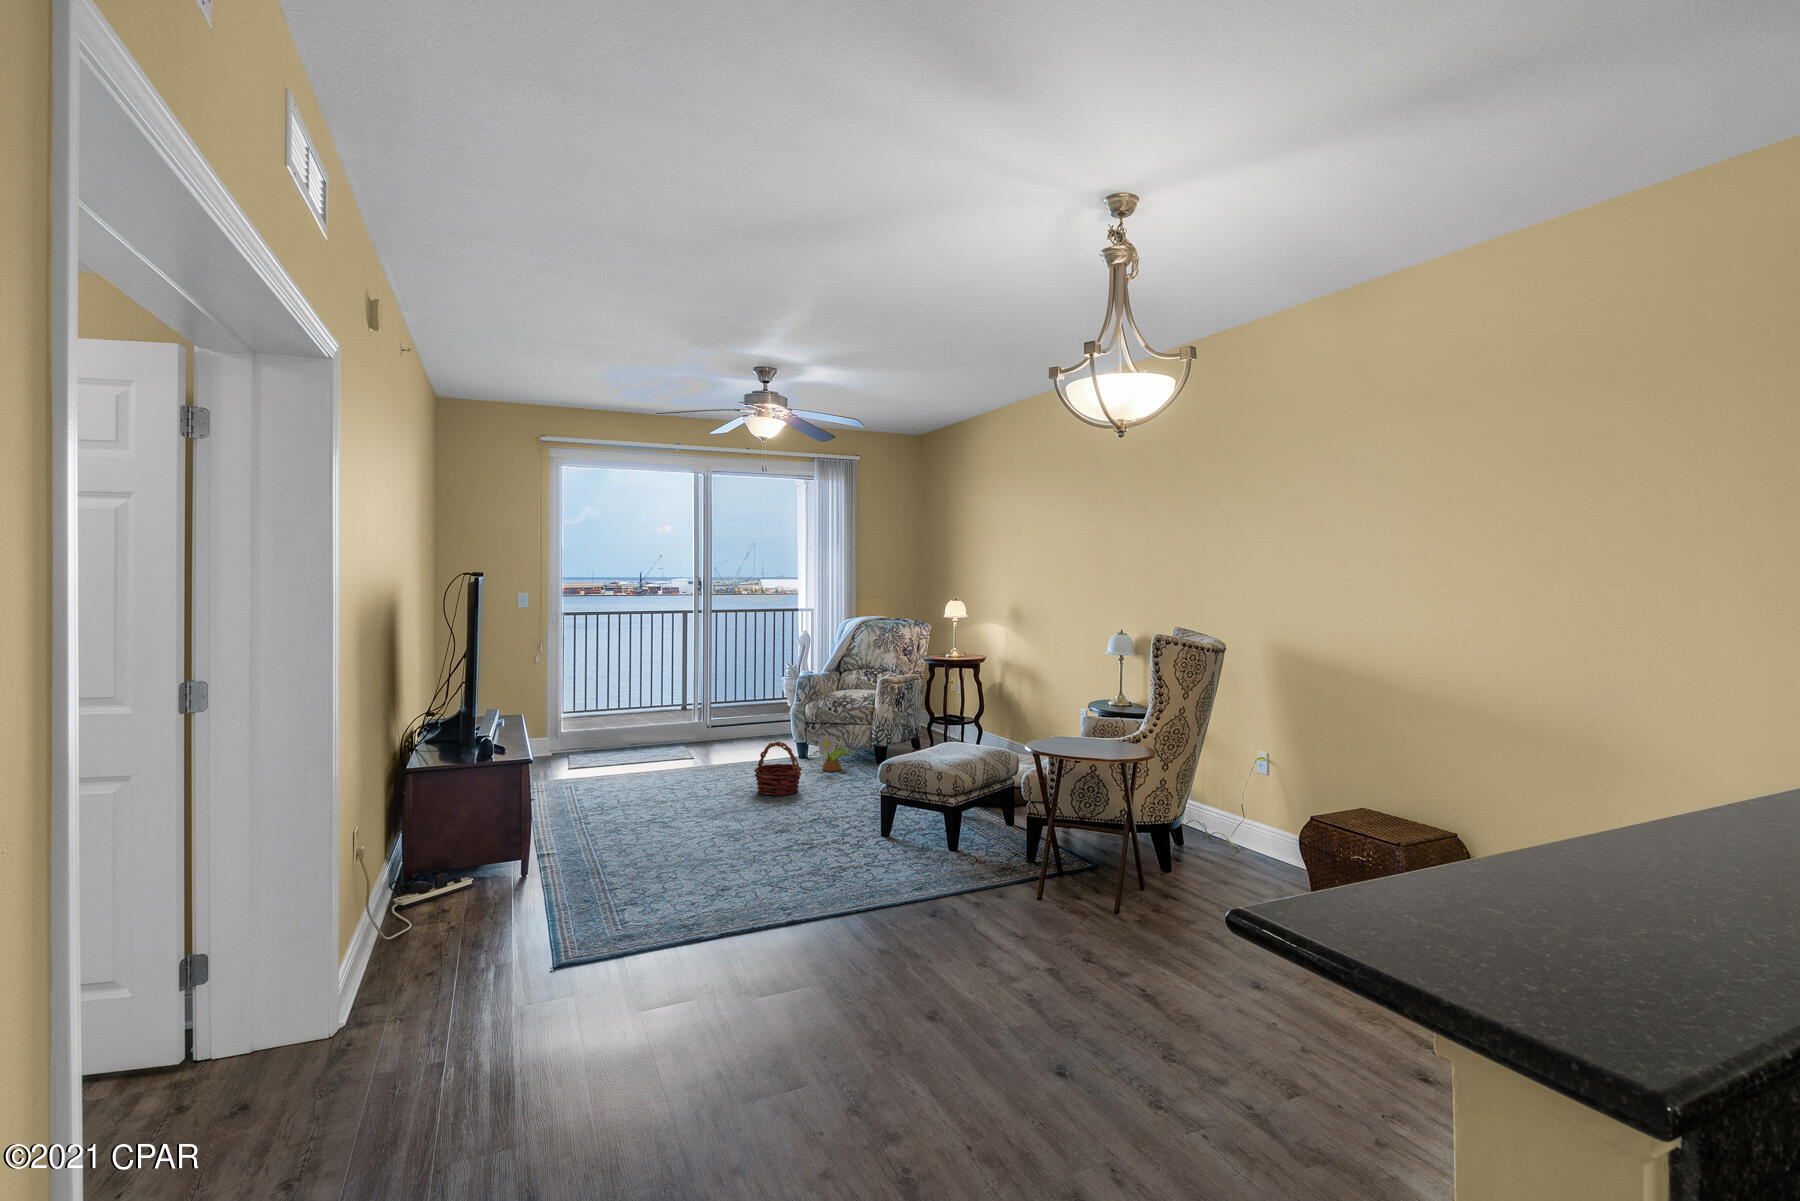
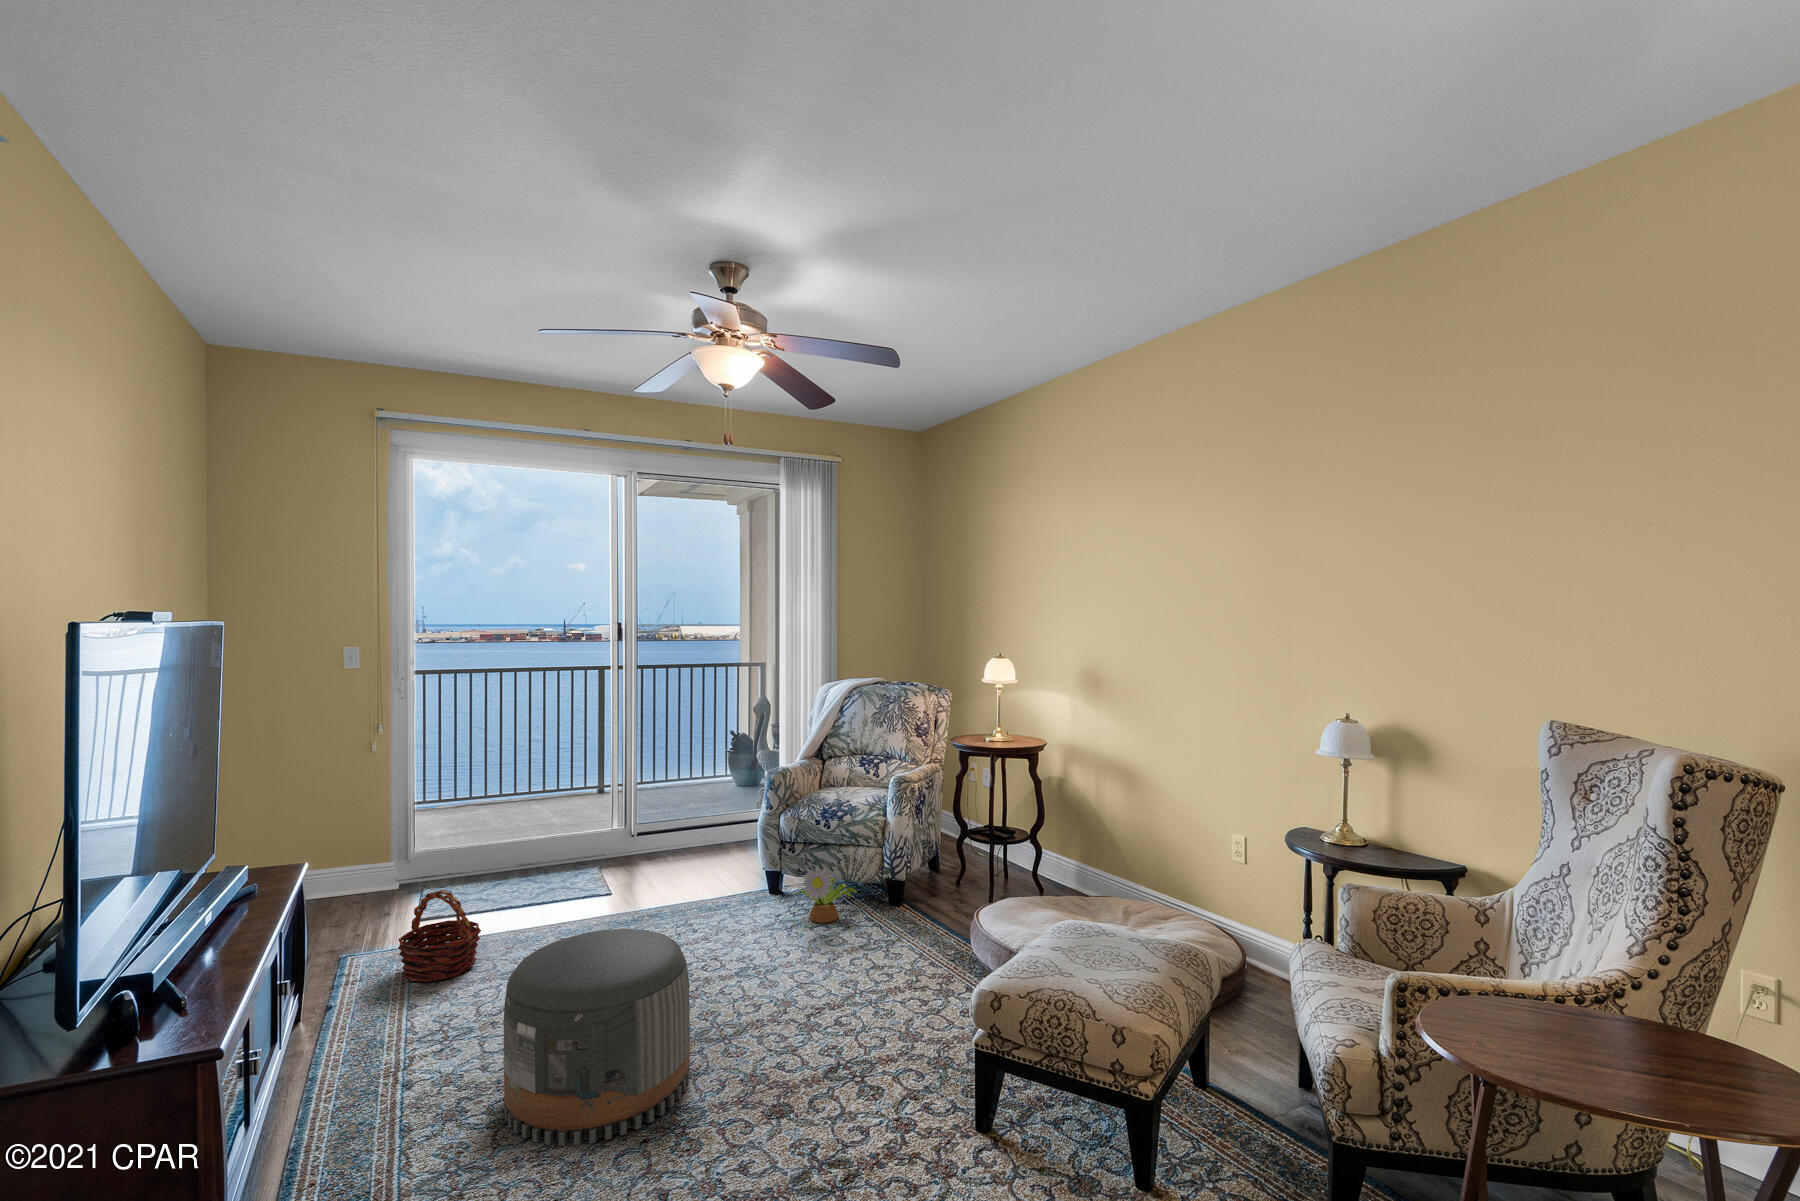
pouf: none [637,739,735,832] -> present [504,929,690,1145]
basket: present [754,741,802,795] -> present [398,890,481,982]

